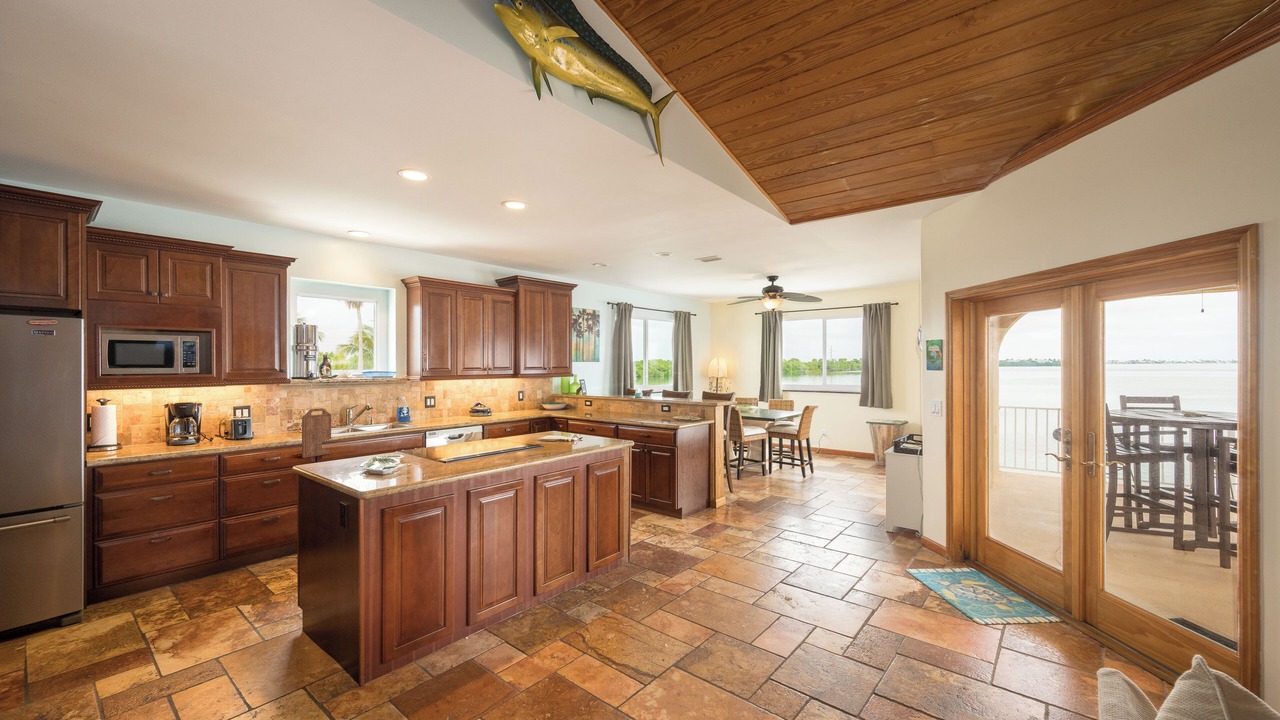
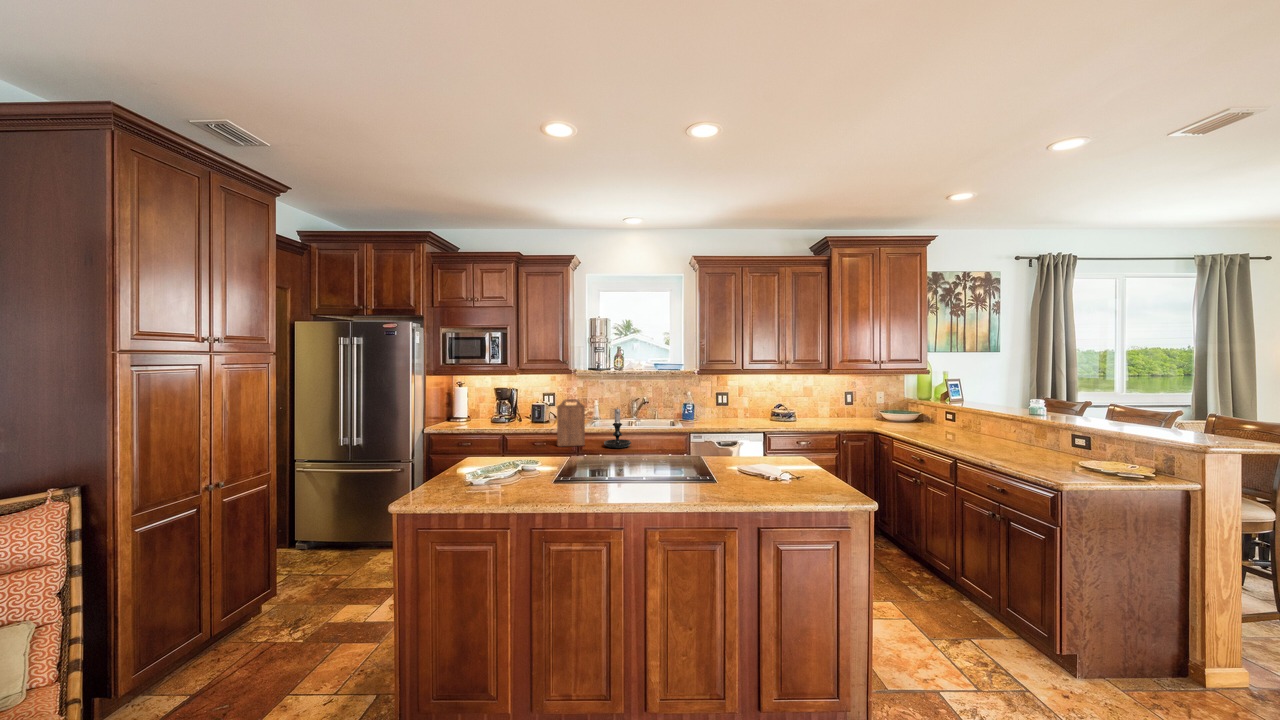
candle holder: none [353,412,383,452] -> present [604,409,631,448]

